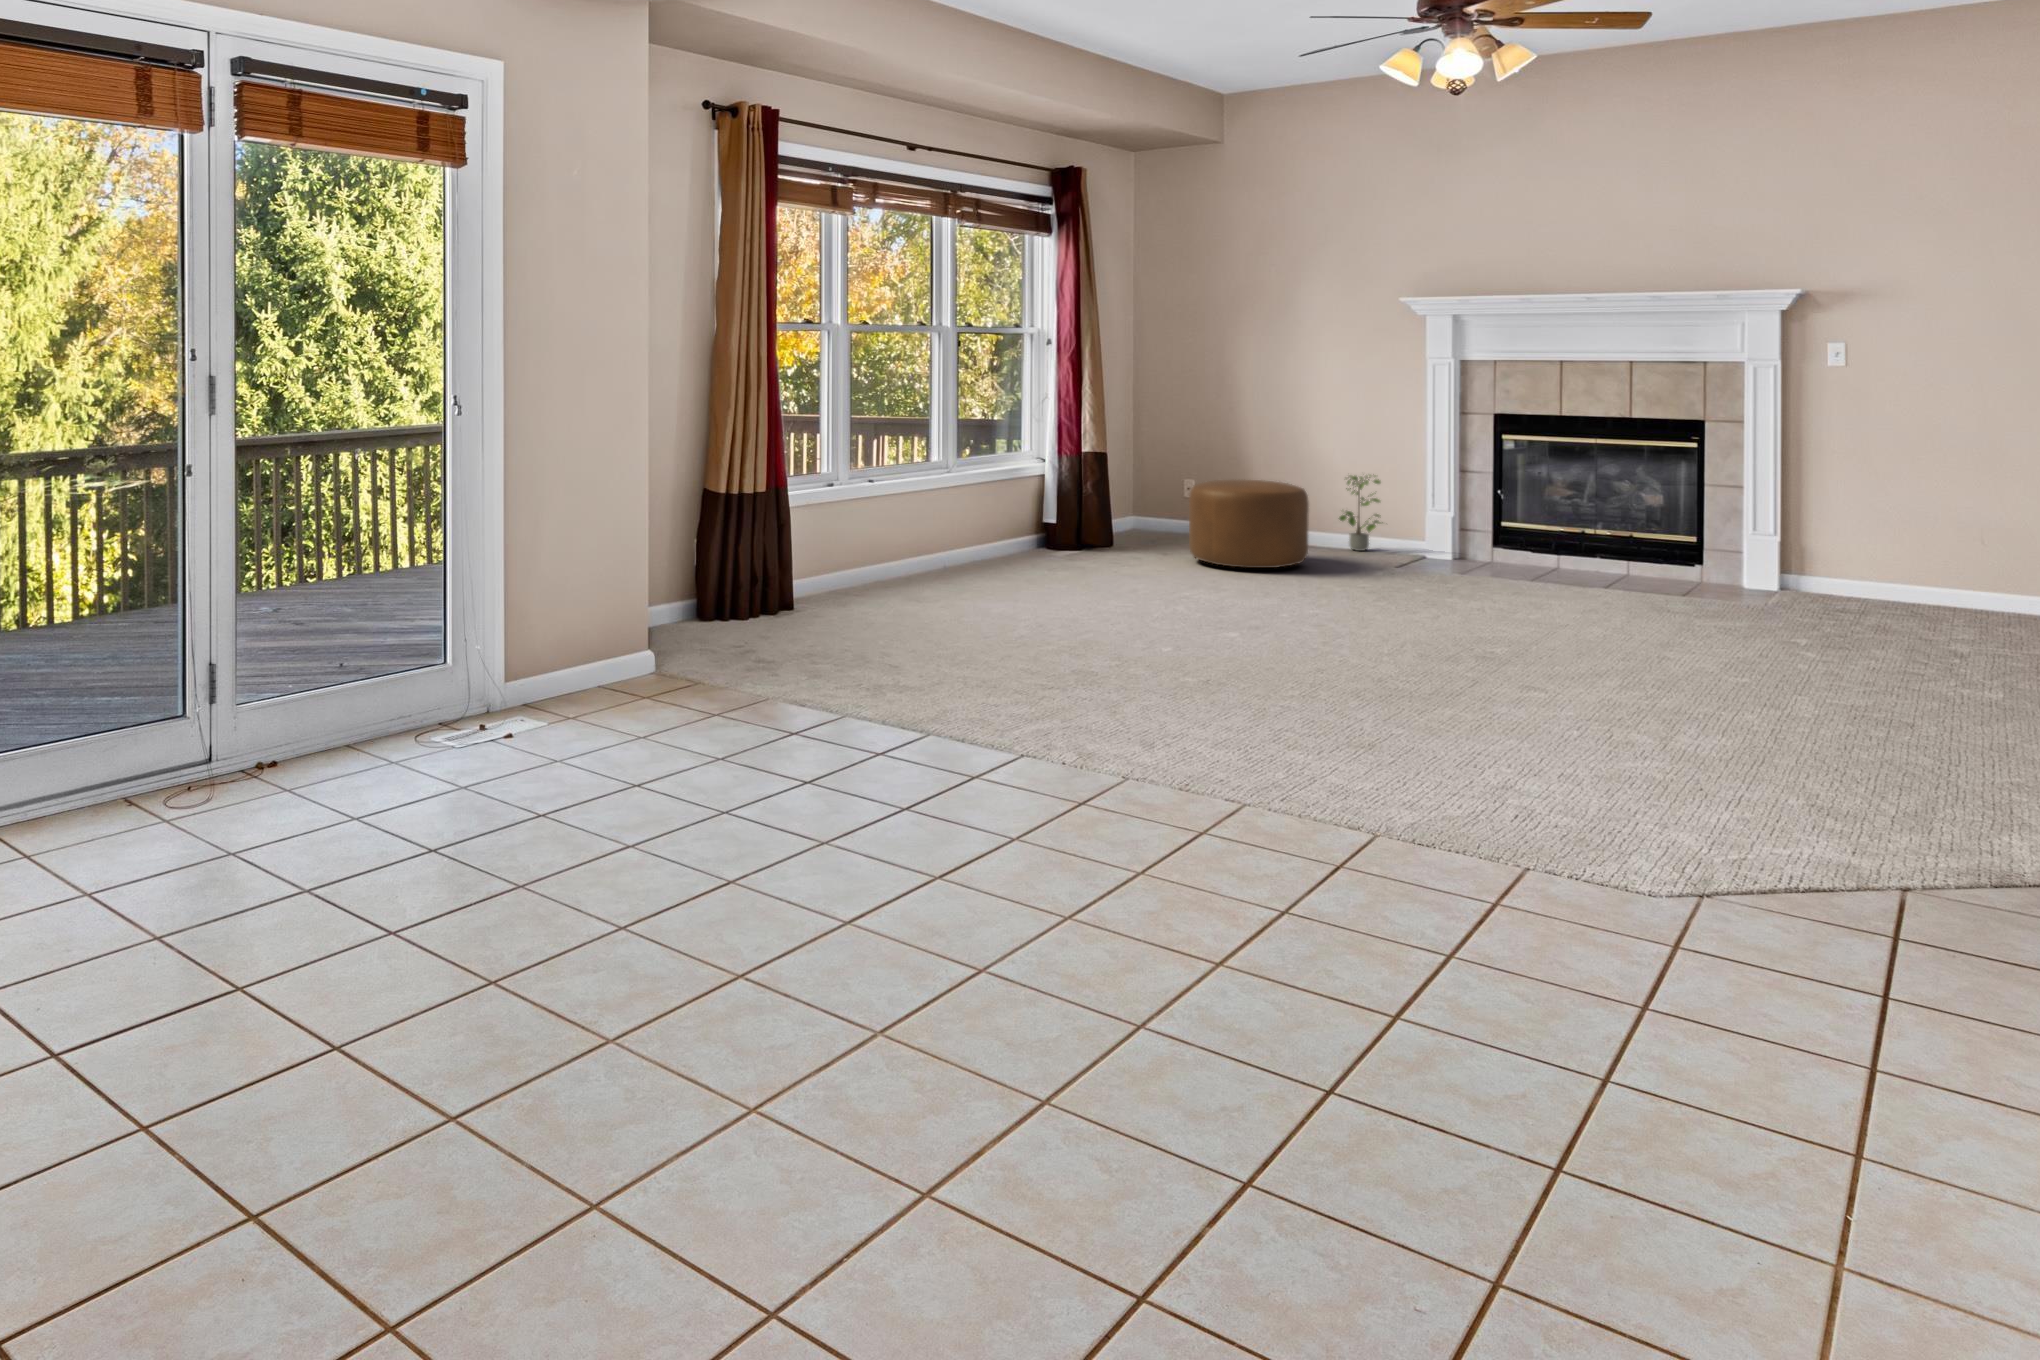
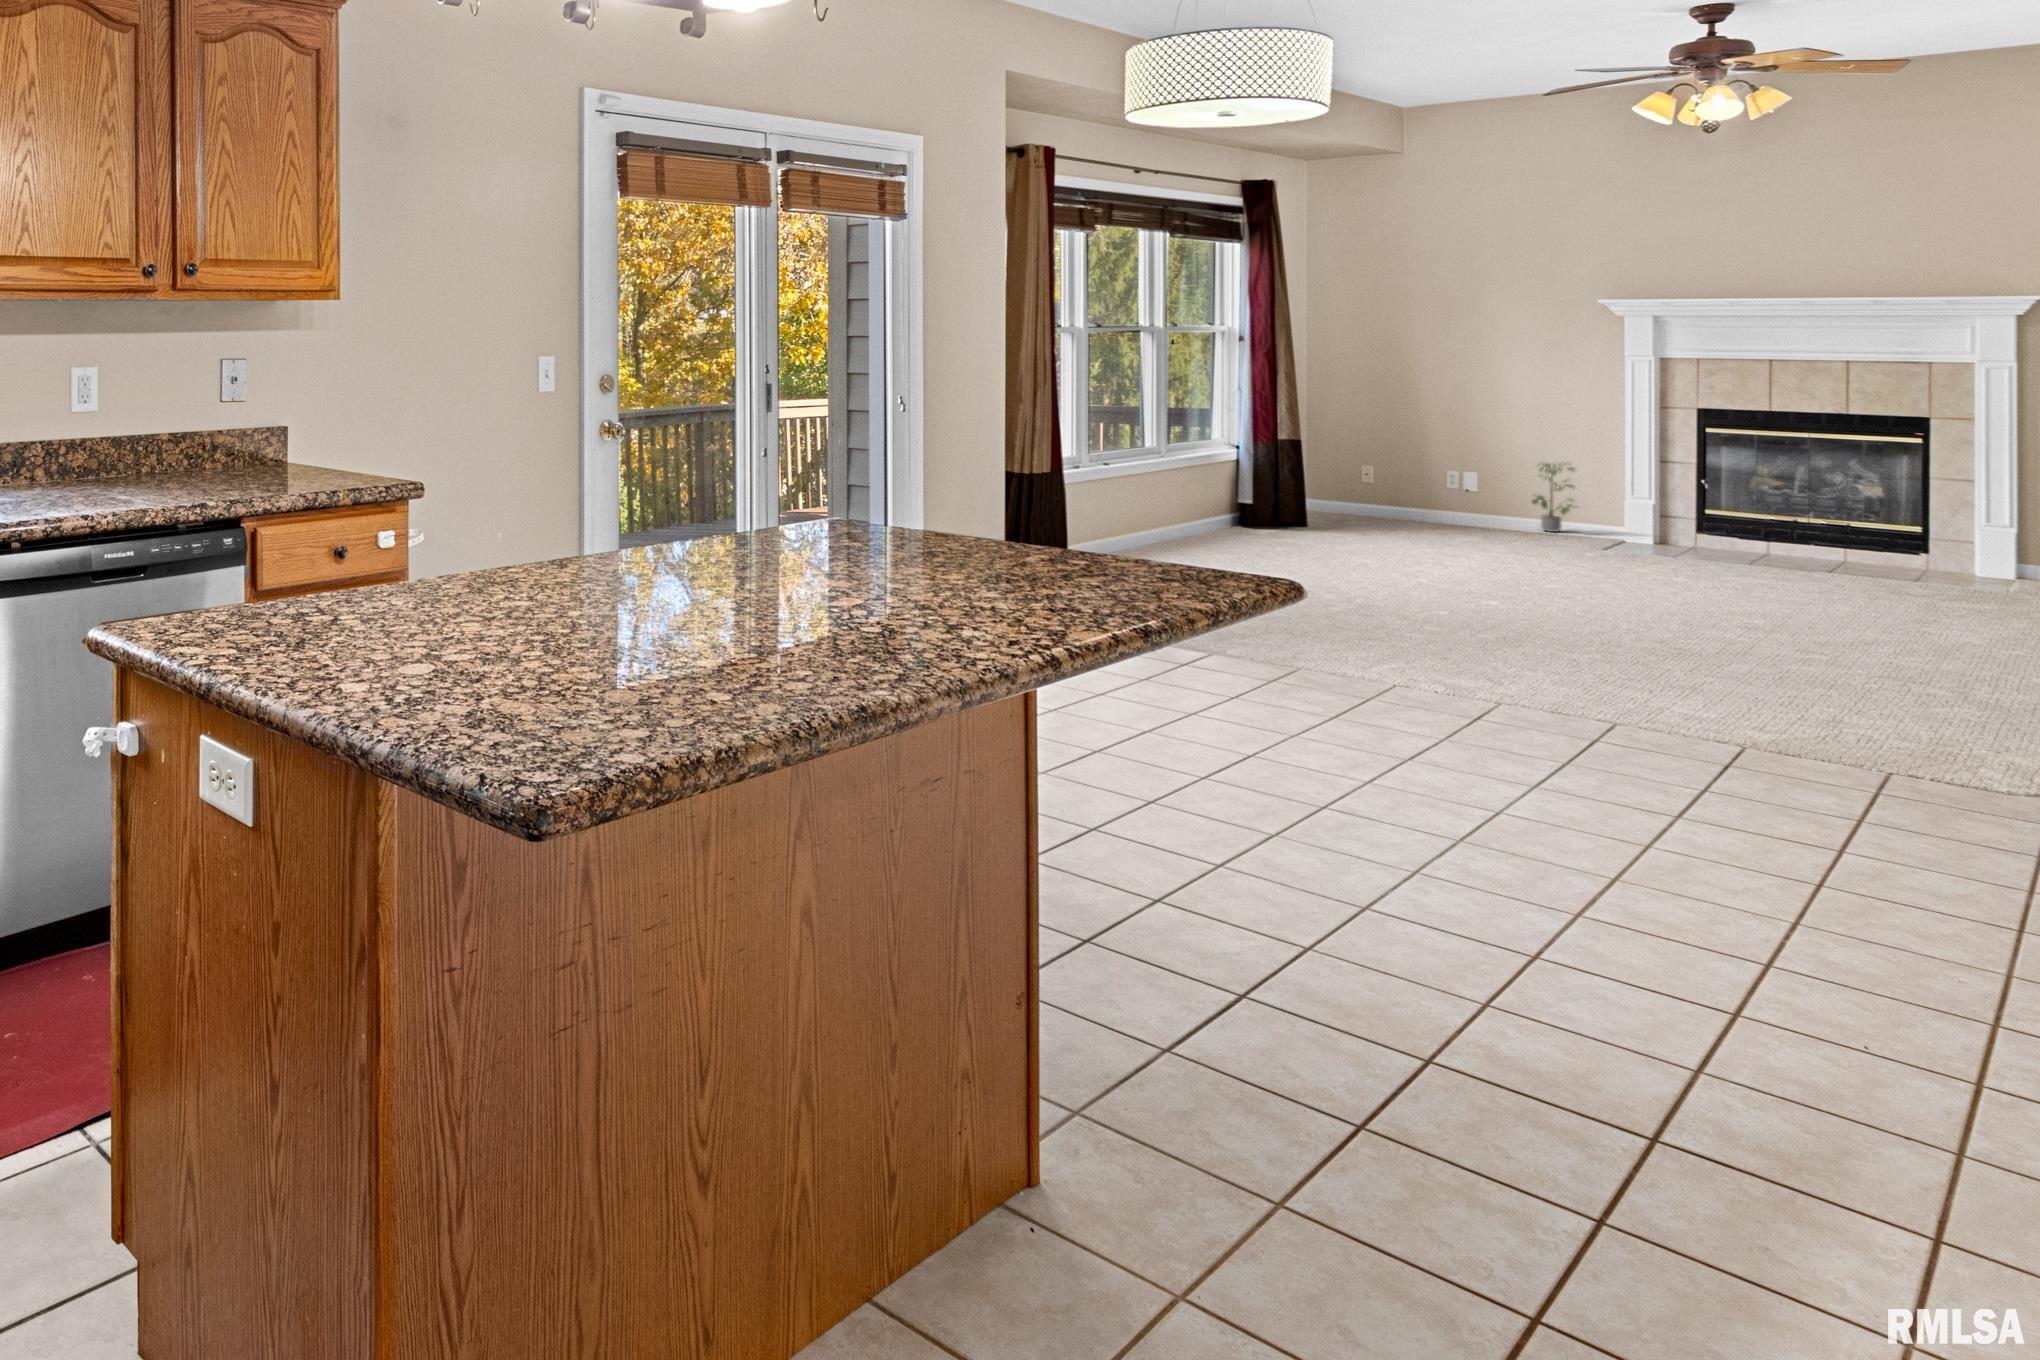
ottoman: present [1189,480,1309,568] -> none [1393,466,1514,545]

